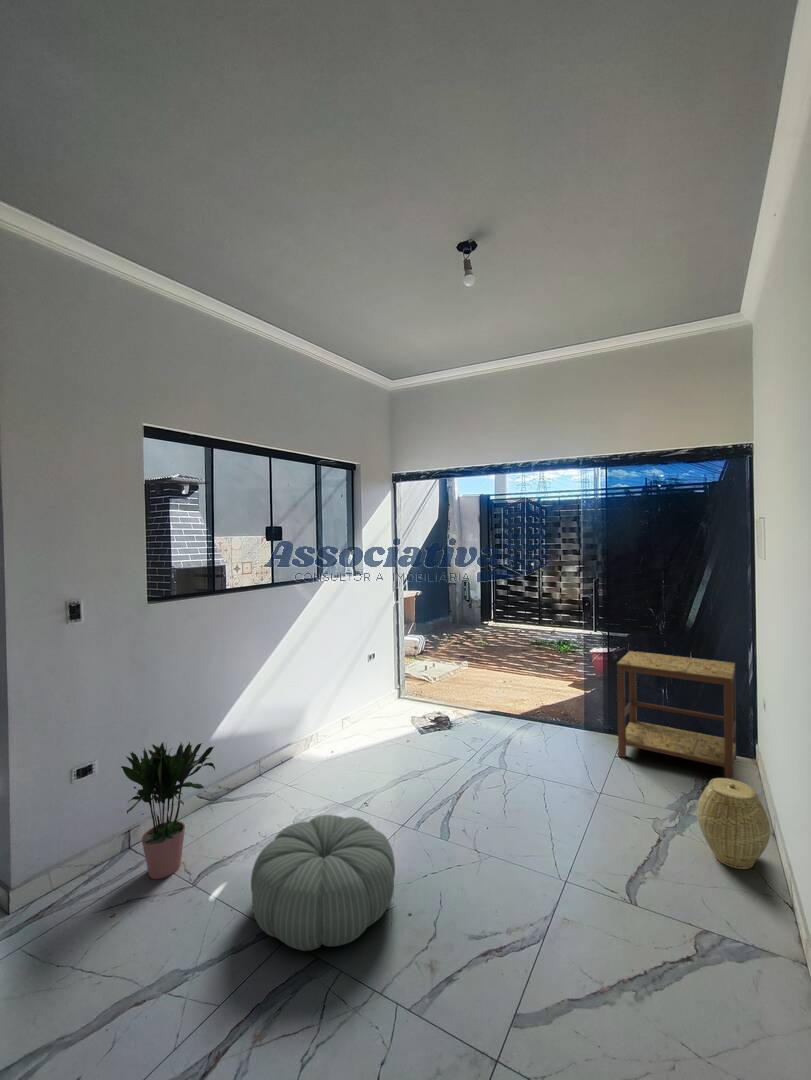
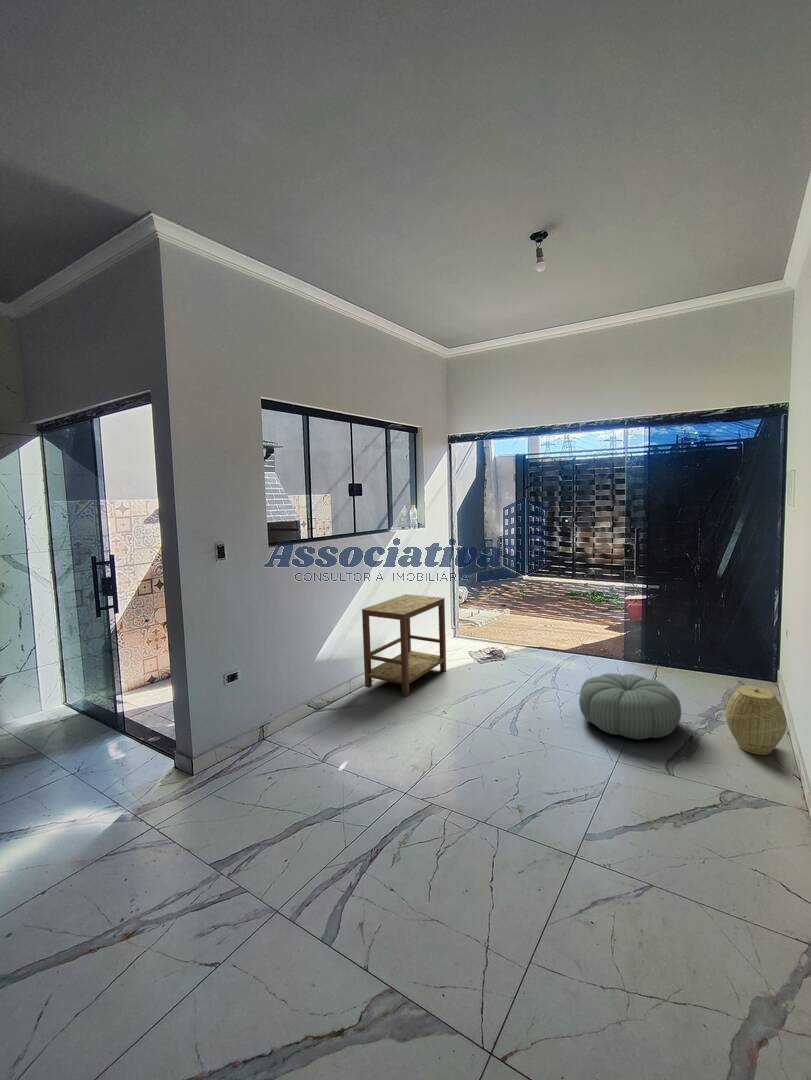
side table: present [617,651,736,779] -> present [362,594,446,696]
potted plant: present [121,742,215,879] -> none [259,646,337,757]
pouf: present [251,815,395,951] -> present [579,673,681,739]

